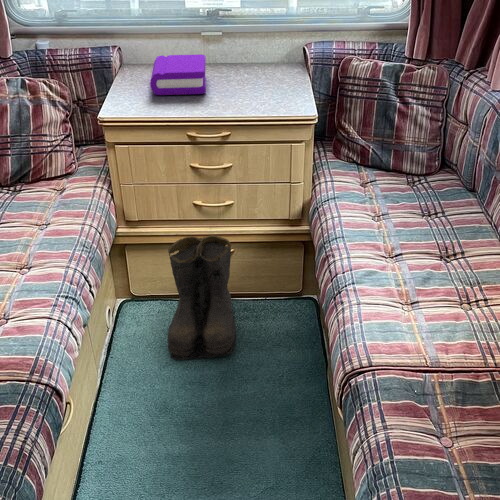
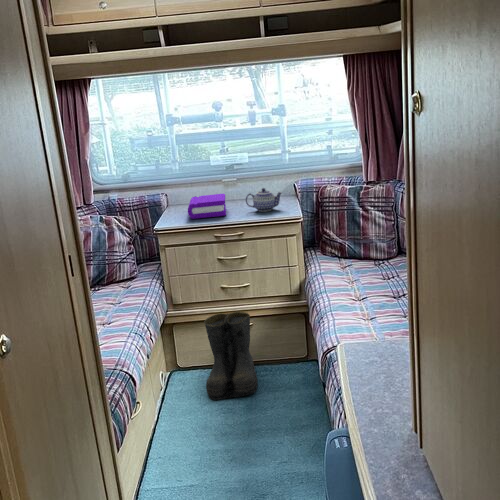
teapot: none [235,56,288,91] -> present [246,188,281,212]

